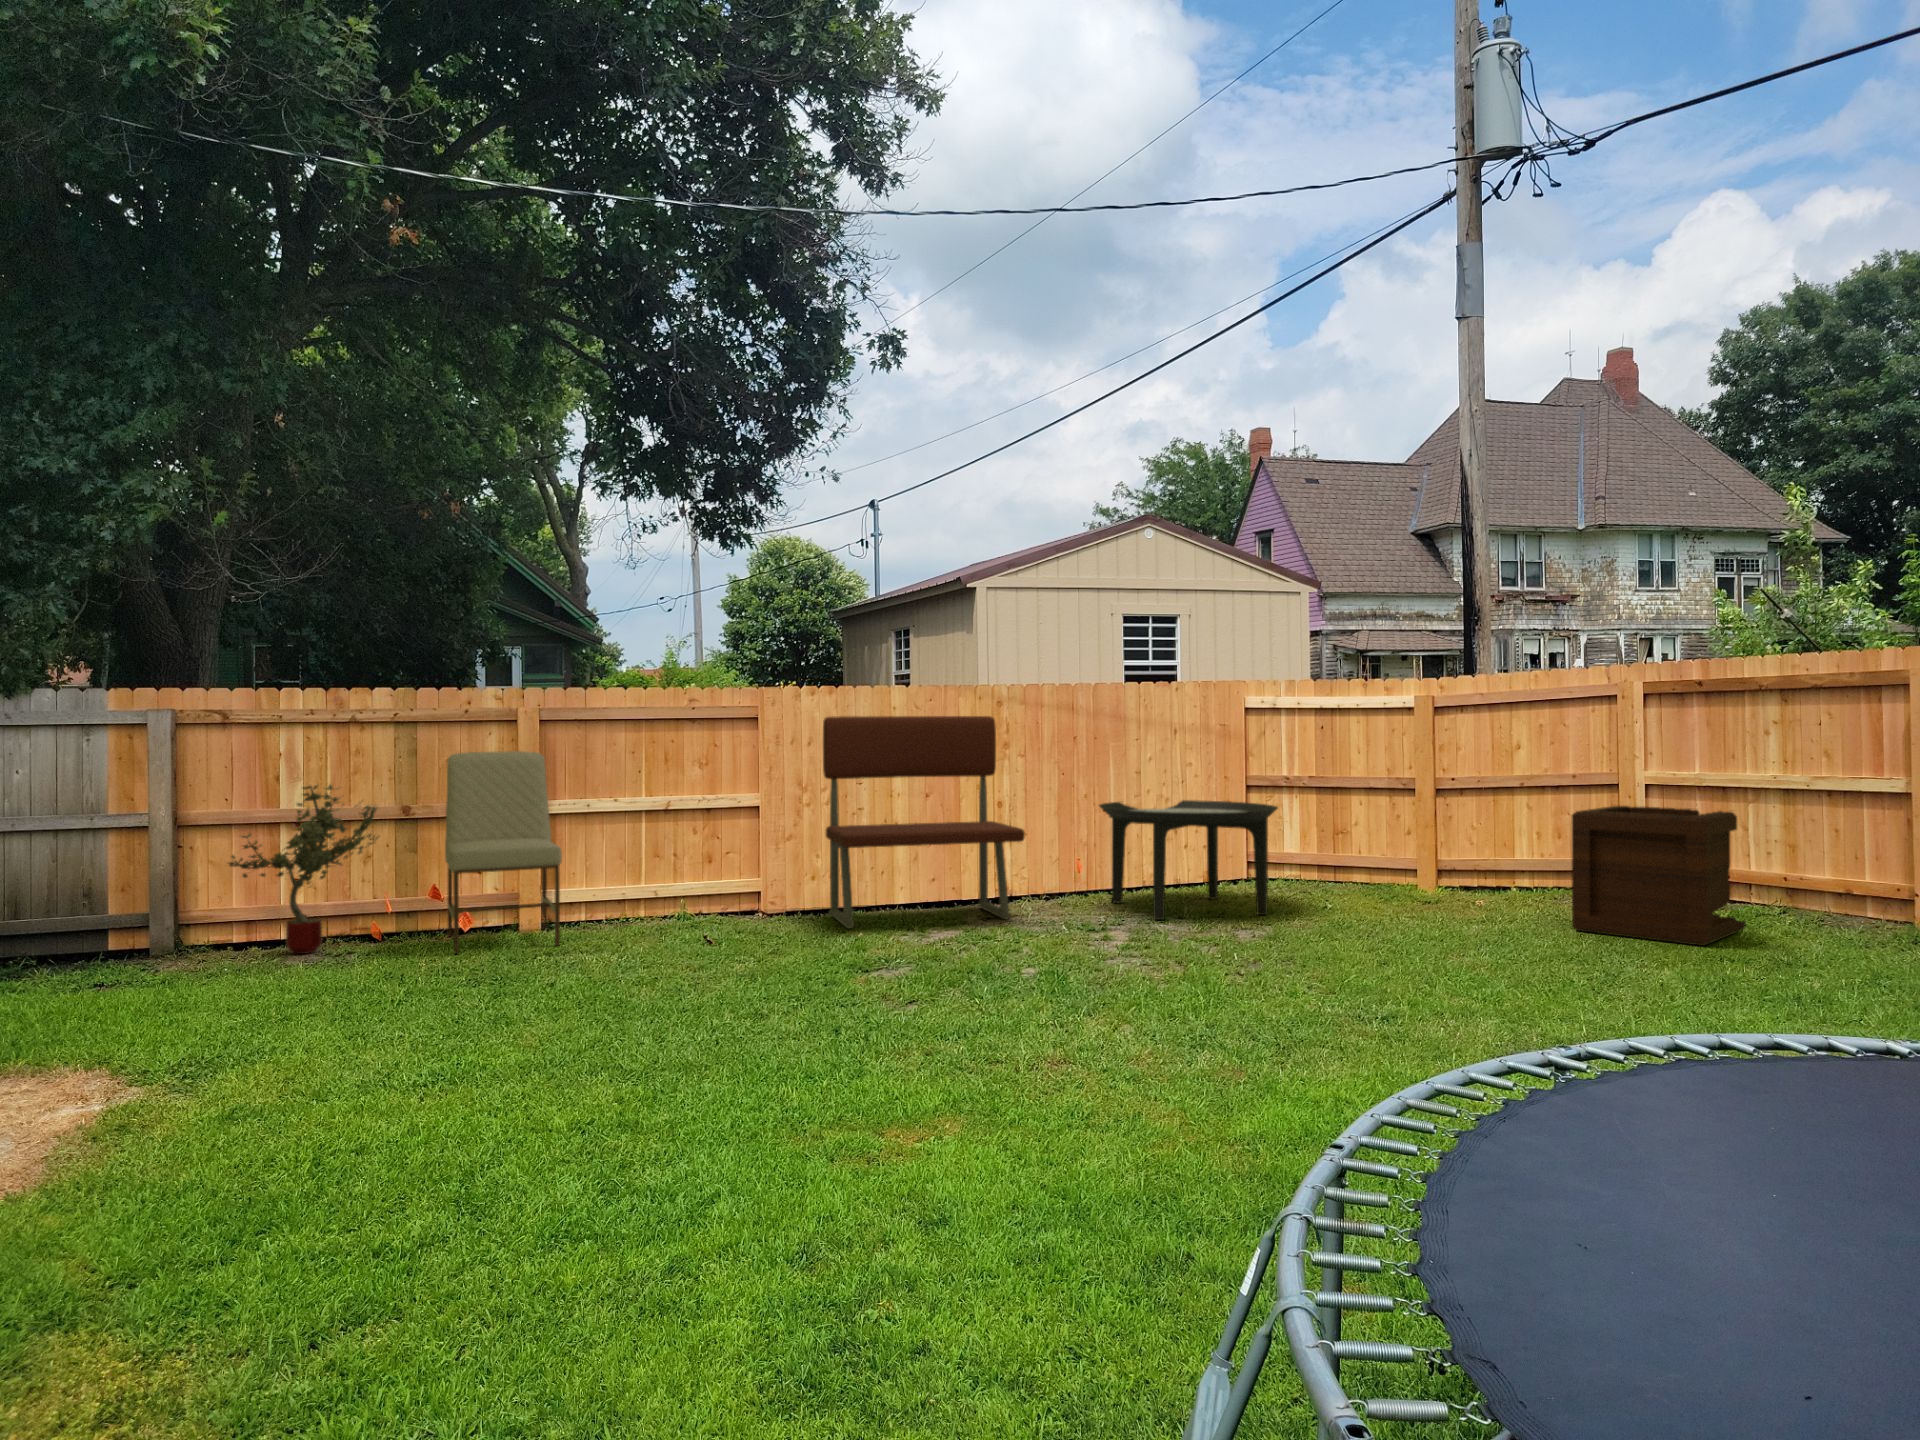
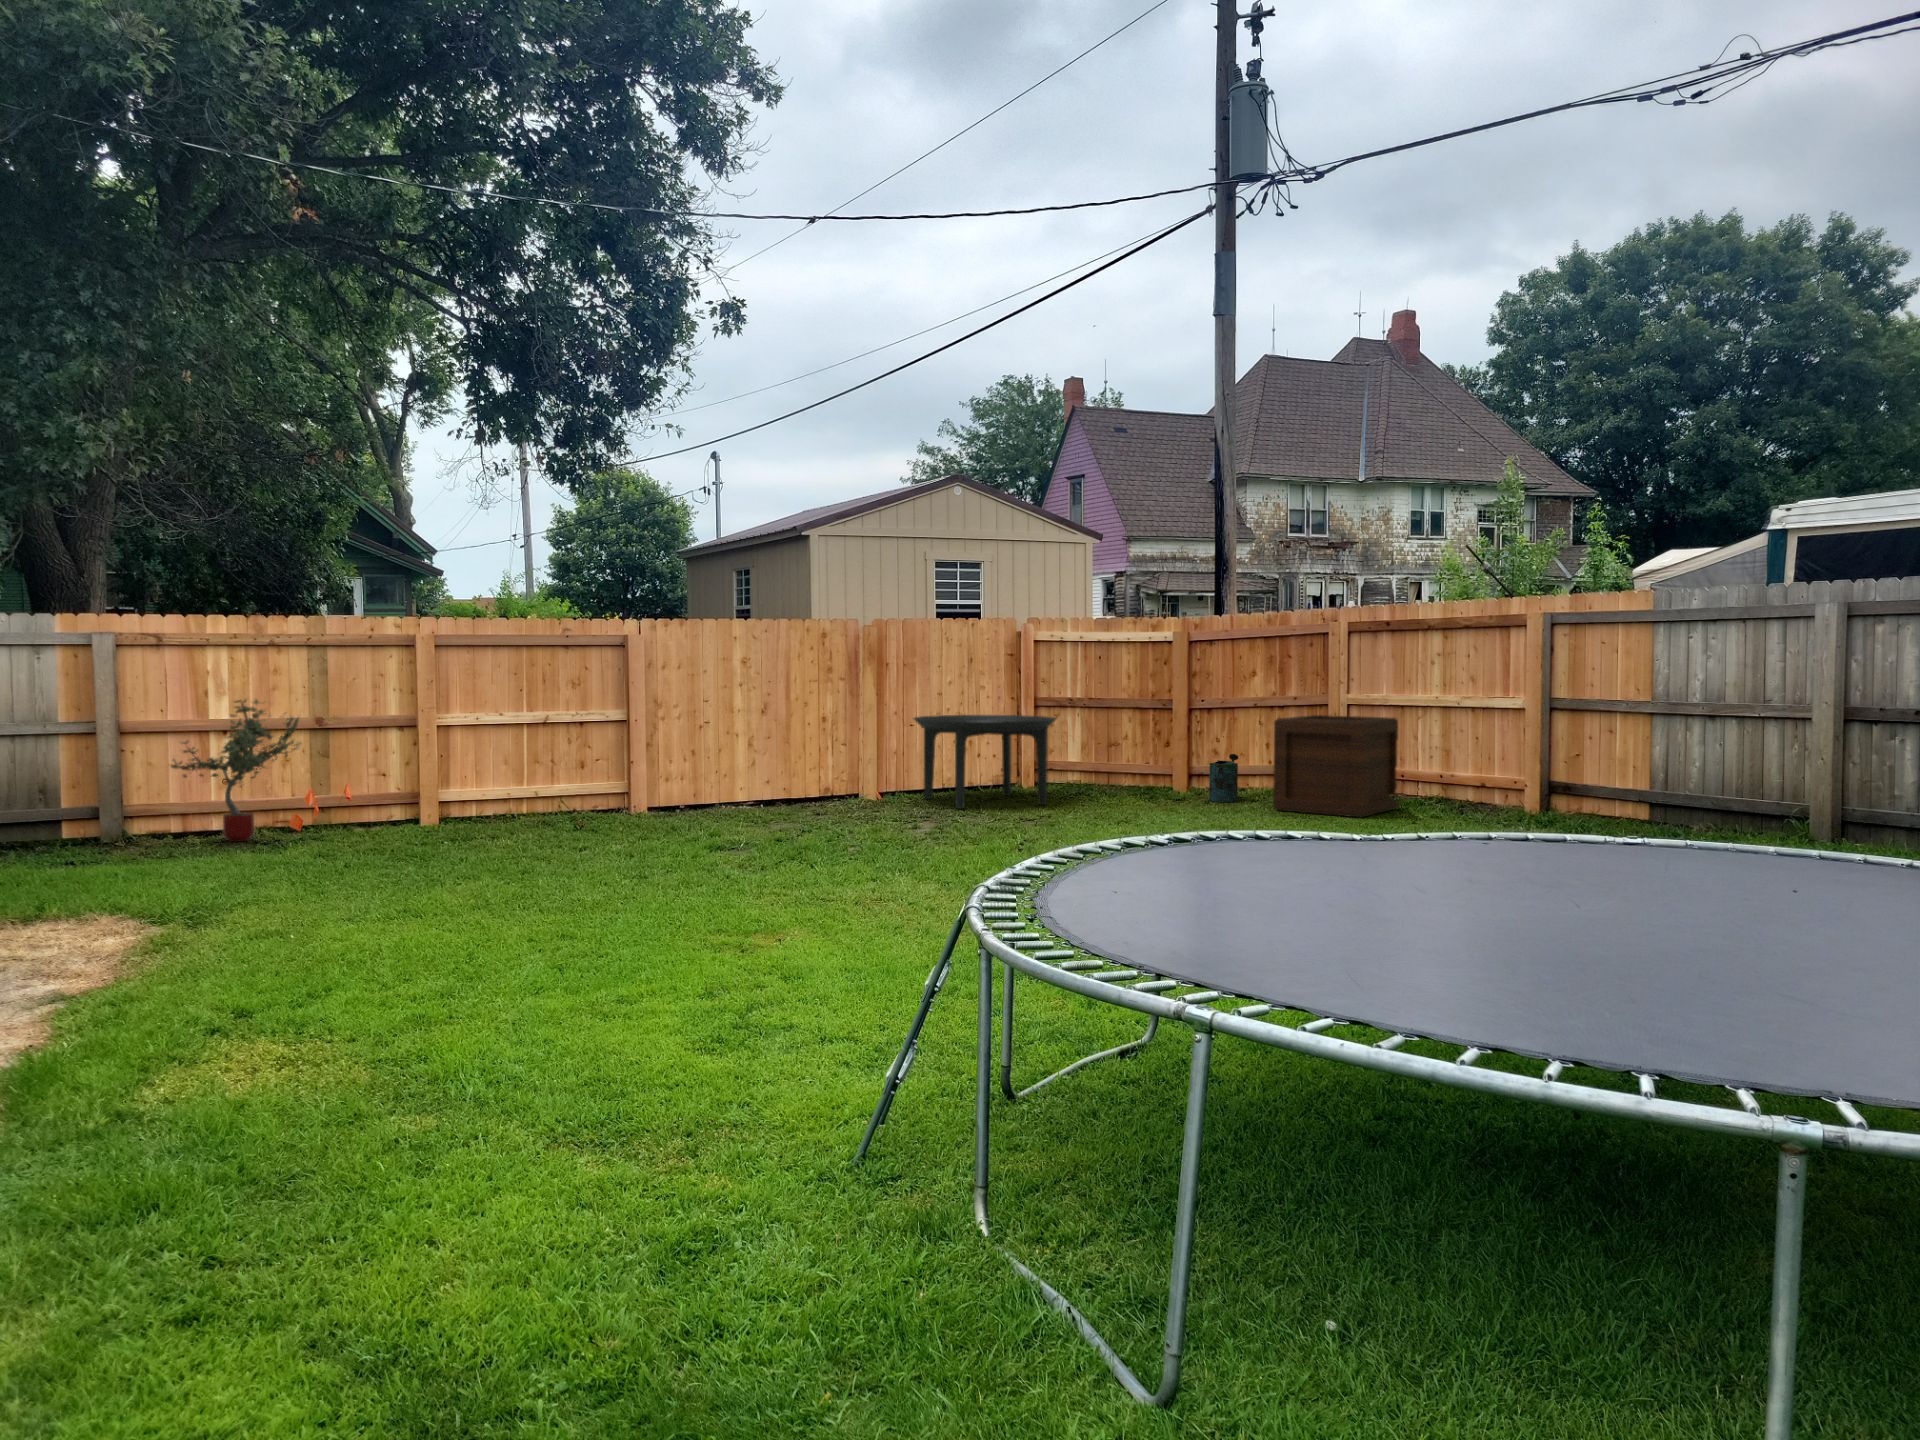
bench: present [823,716,1025,928] -> none [681,644,851,818]
chair: present [445,751,562,954] -> none [357,672,463,839]
watering can: none [1475,852,1514,916] -> present [1209,754,1238,802]

